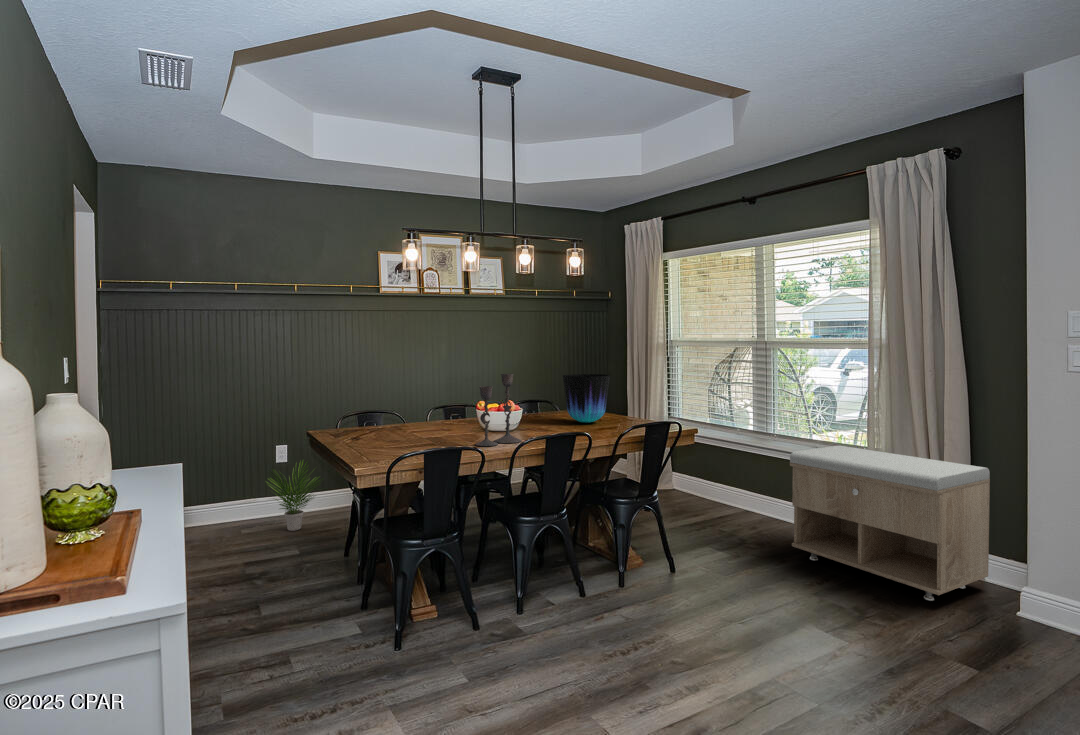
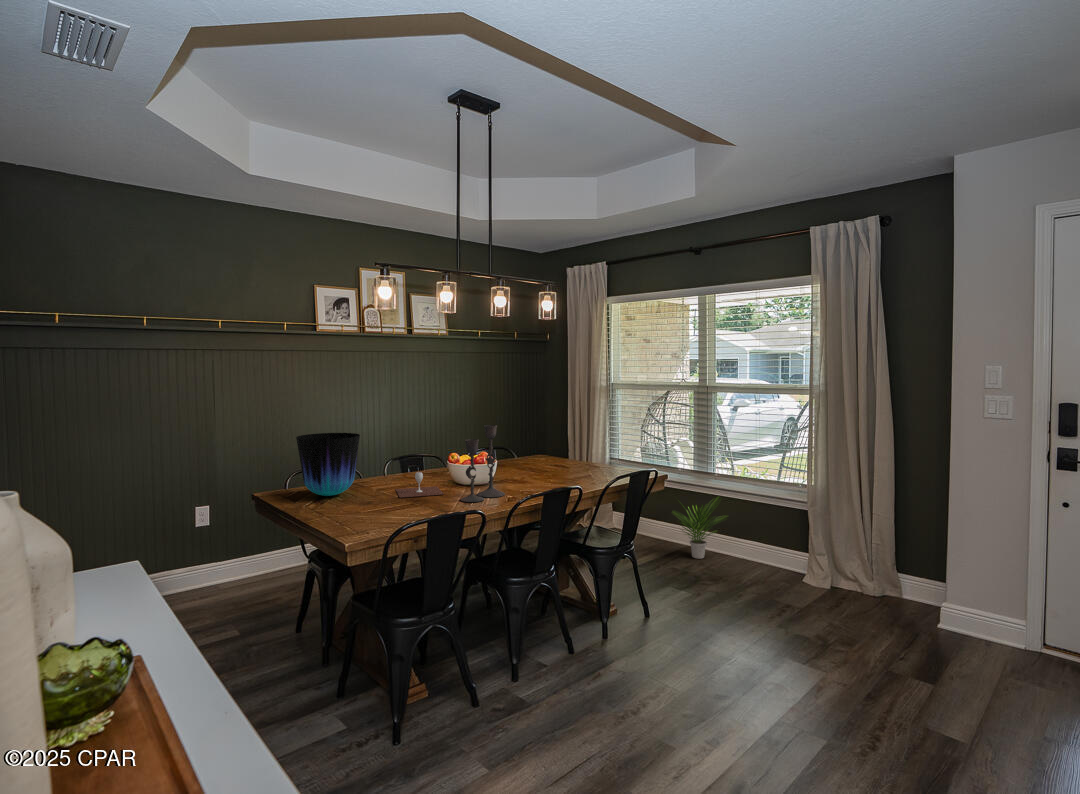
vase: present [563,374,610,423] -> present [296,433,360,496]
wine glass: none [422,419,464,441] -> present [395,472,444,498]
storage bench: present [790,446,990,601] -> none [746,484,920,627]
potted plant: present [267,460,322,531] -> present [674,497,723,559]

